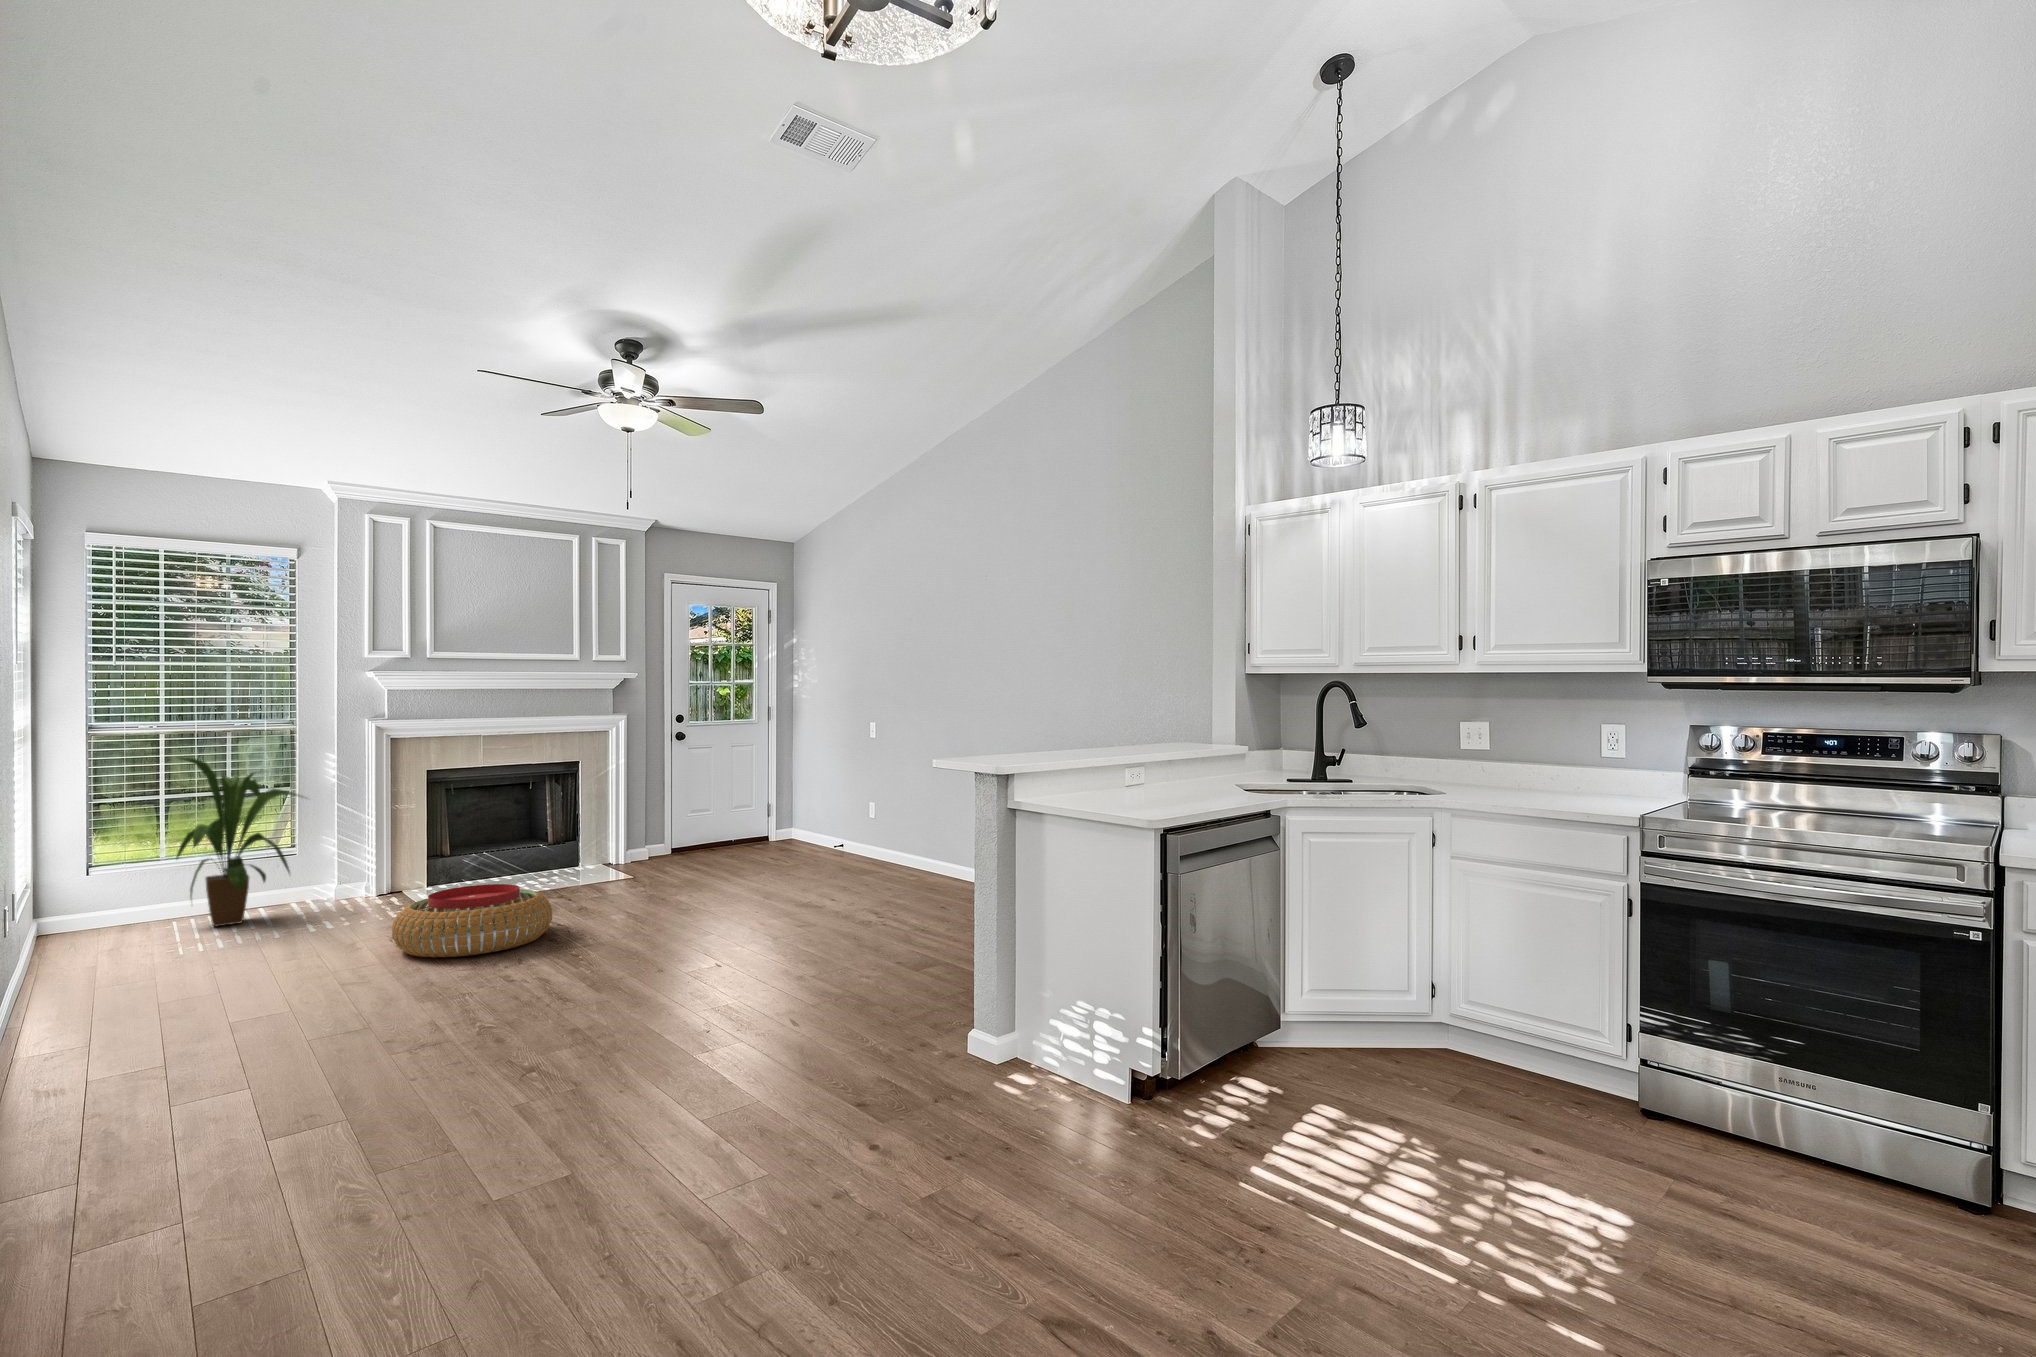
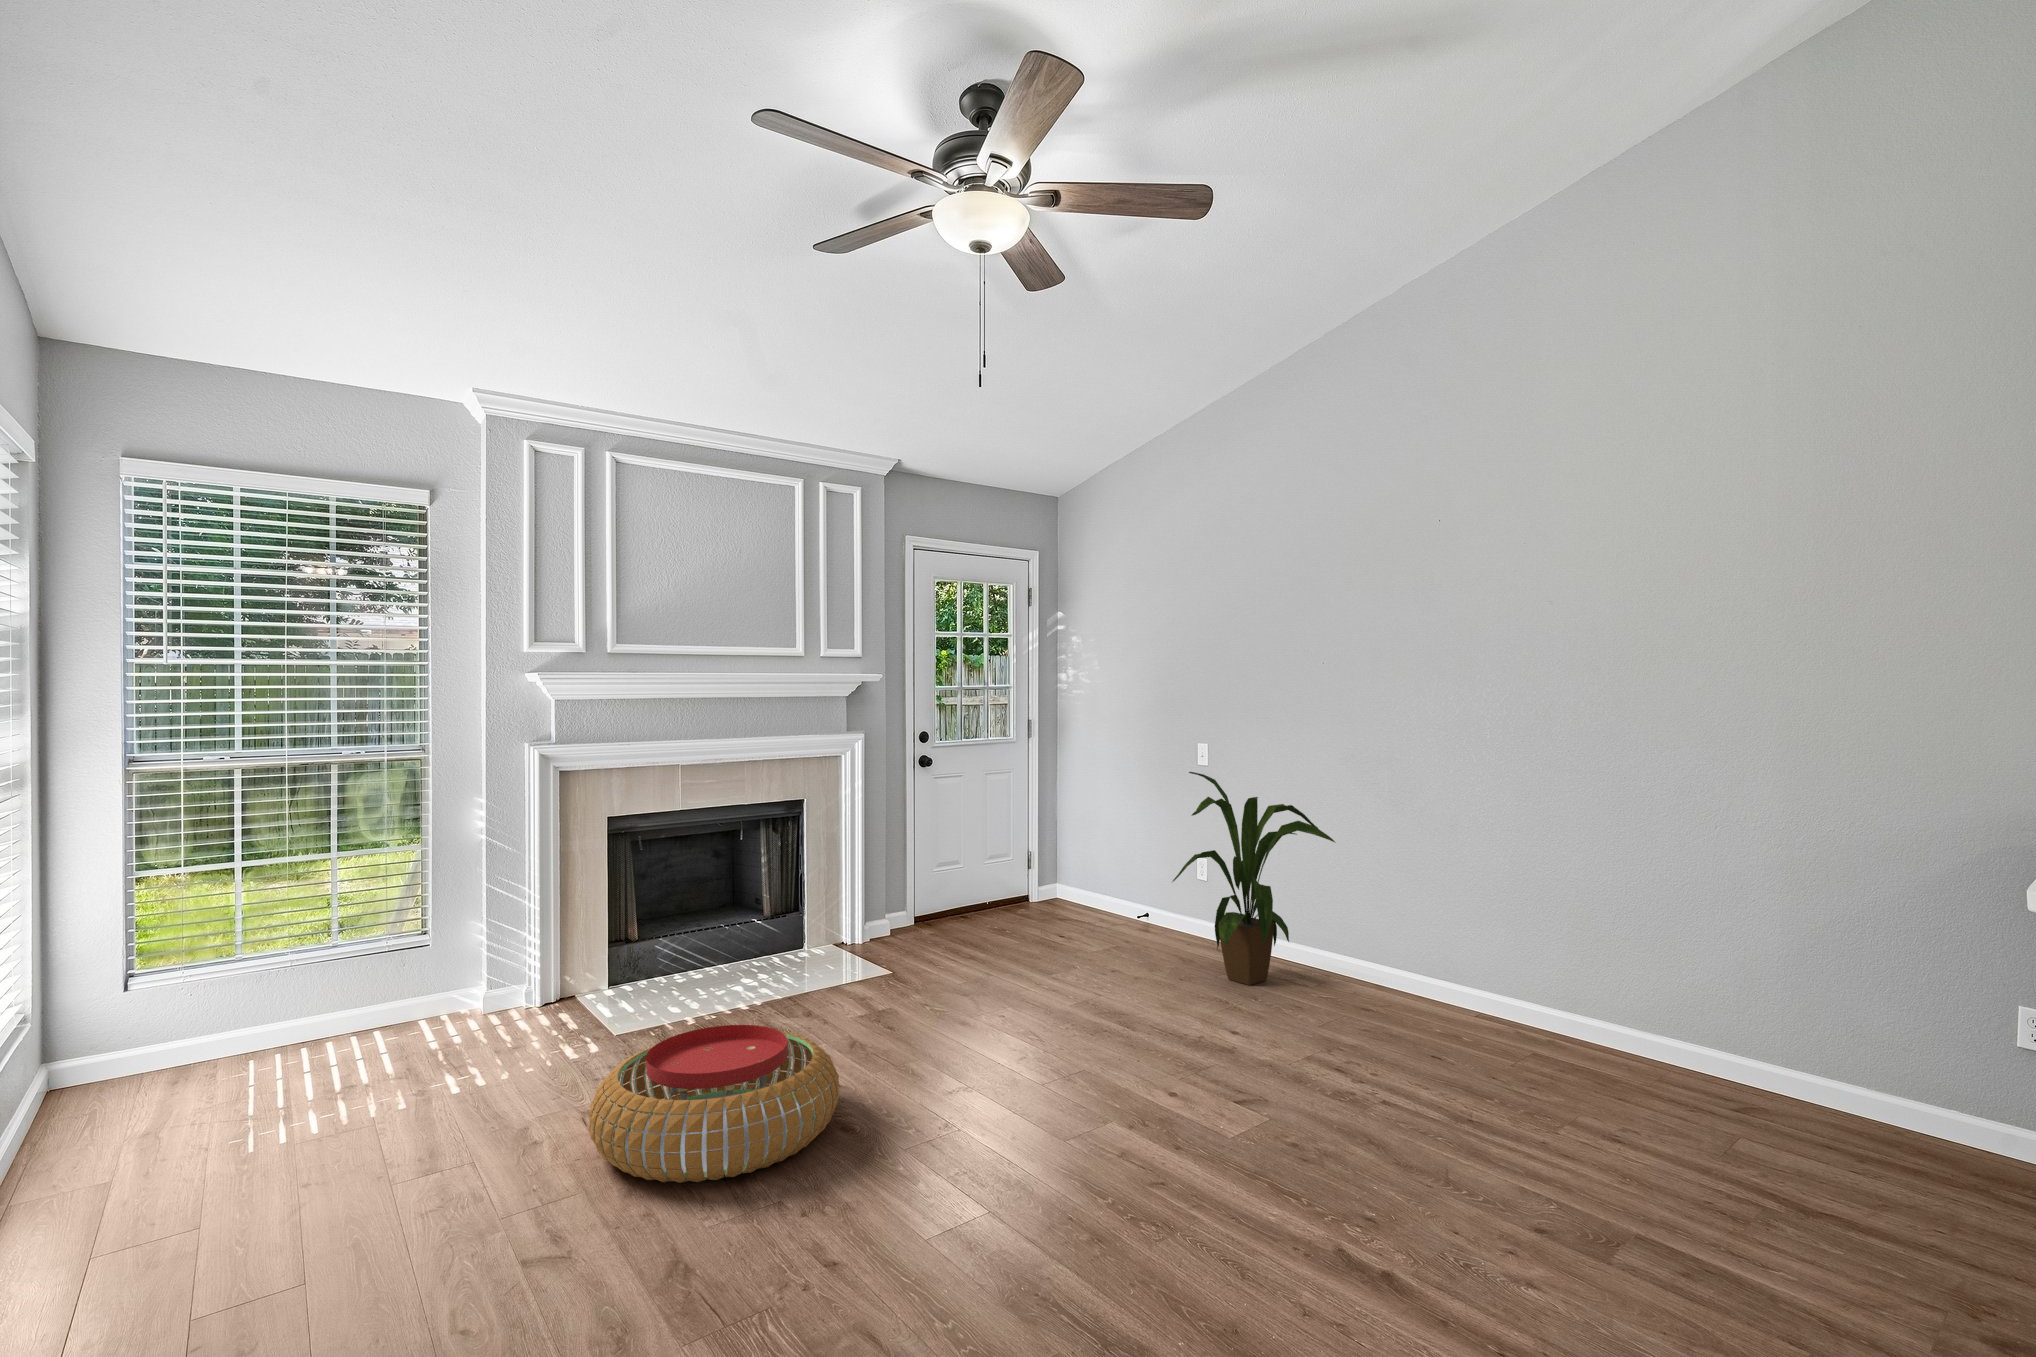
house plant: present [177,758,297,927] -> present [1172,772,1335,985]

